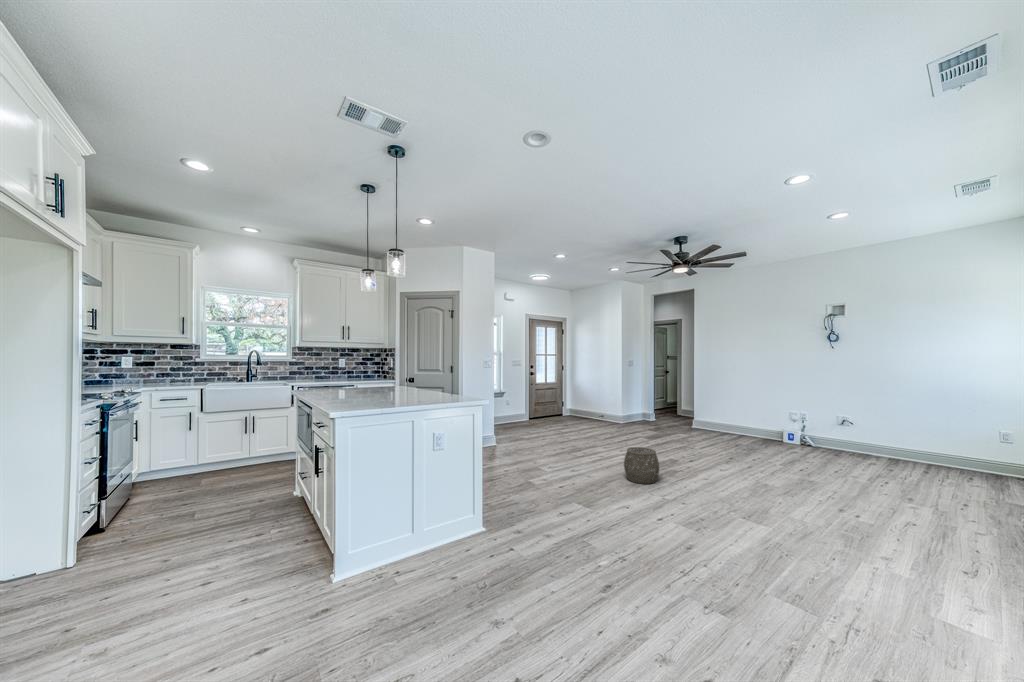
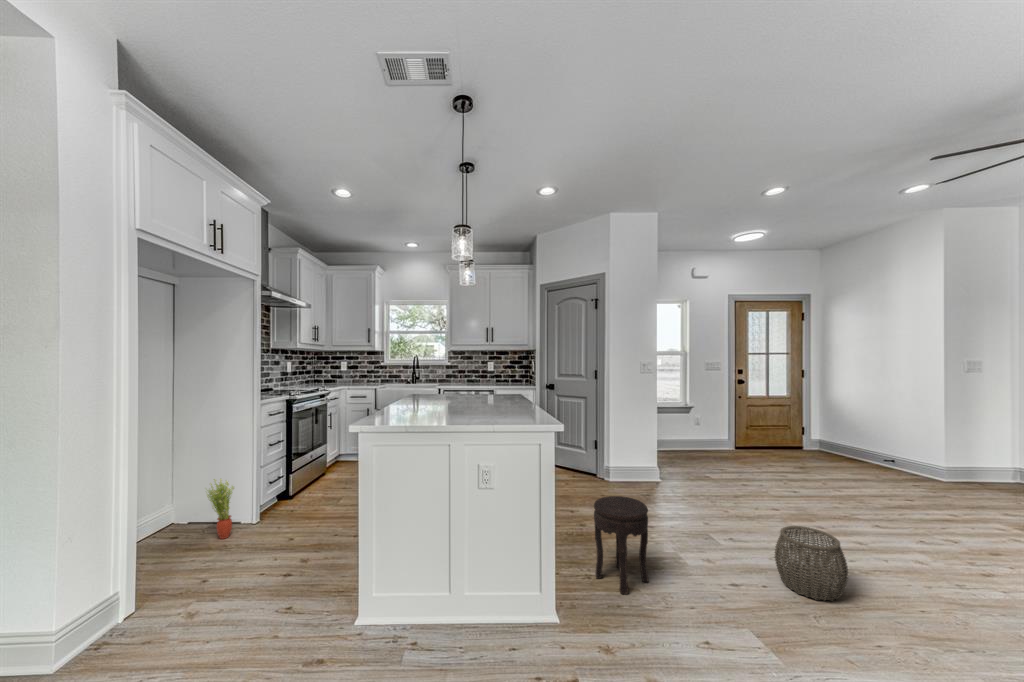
side table: none [541,445,578,508] -> present [594,496,648,594]
potted plant: none [54,510,109,600] -> present [207,479,234,539]

